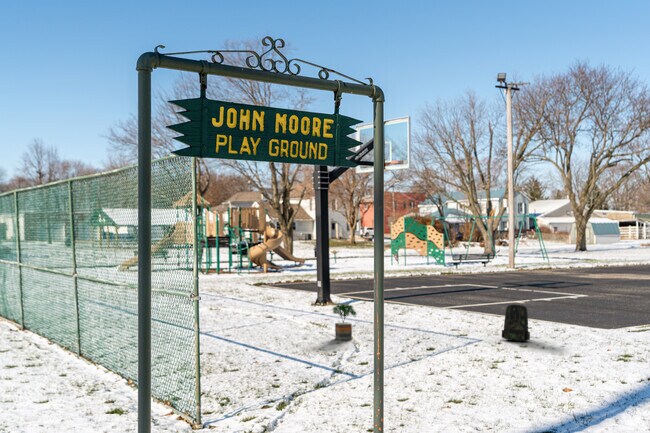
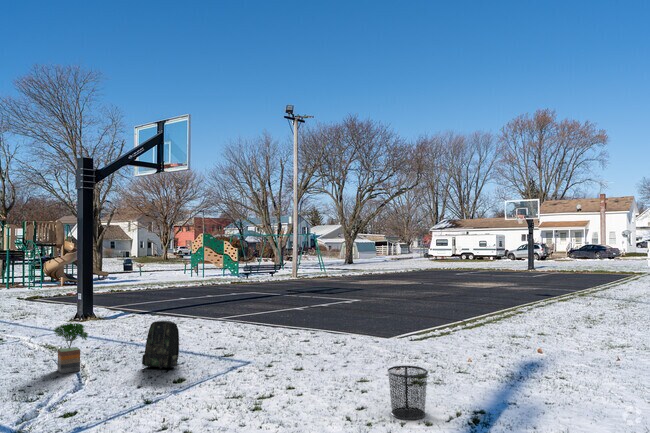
backpack: present [502,305,530,341] -> present [142,321,179,368]
waste bin: none [593,342,625,380] -> present [387,366,428,420]

